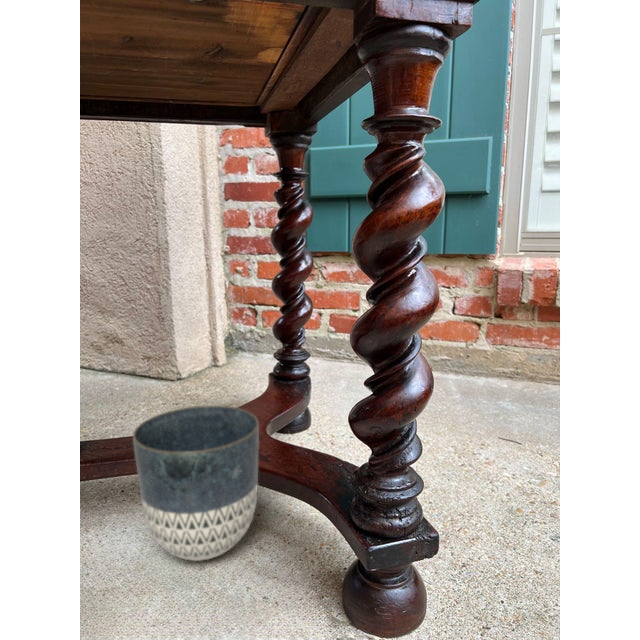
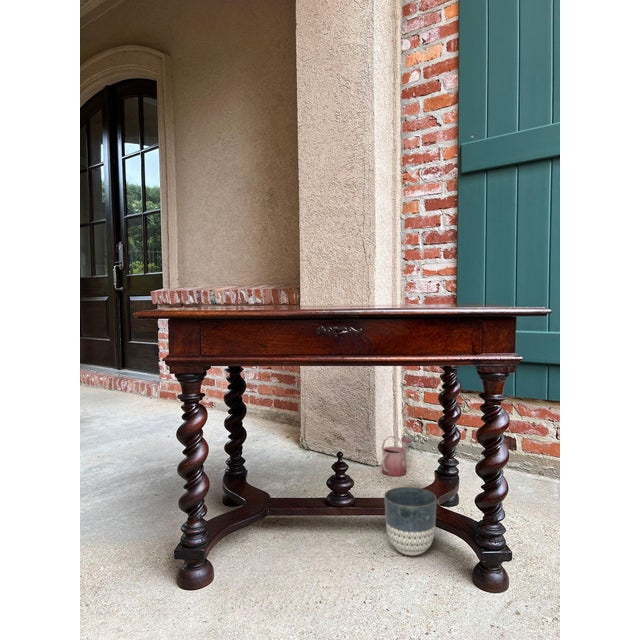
watering can: none [180,327,236,393] -> present [382,436,411,476]

